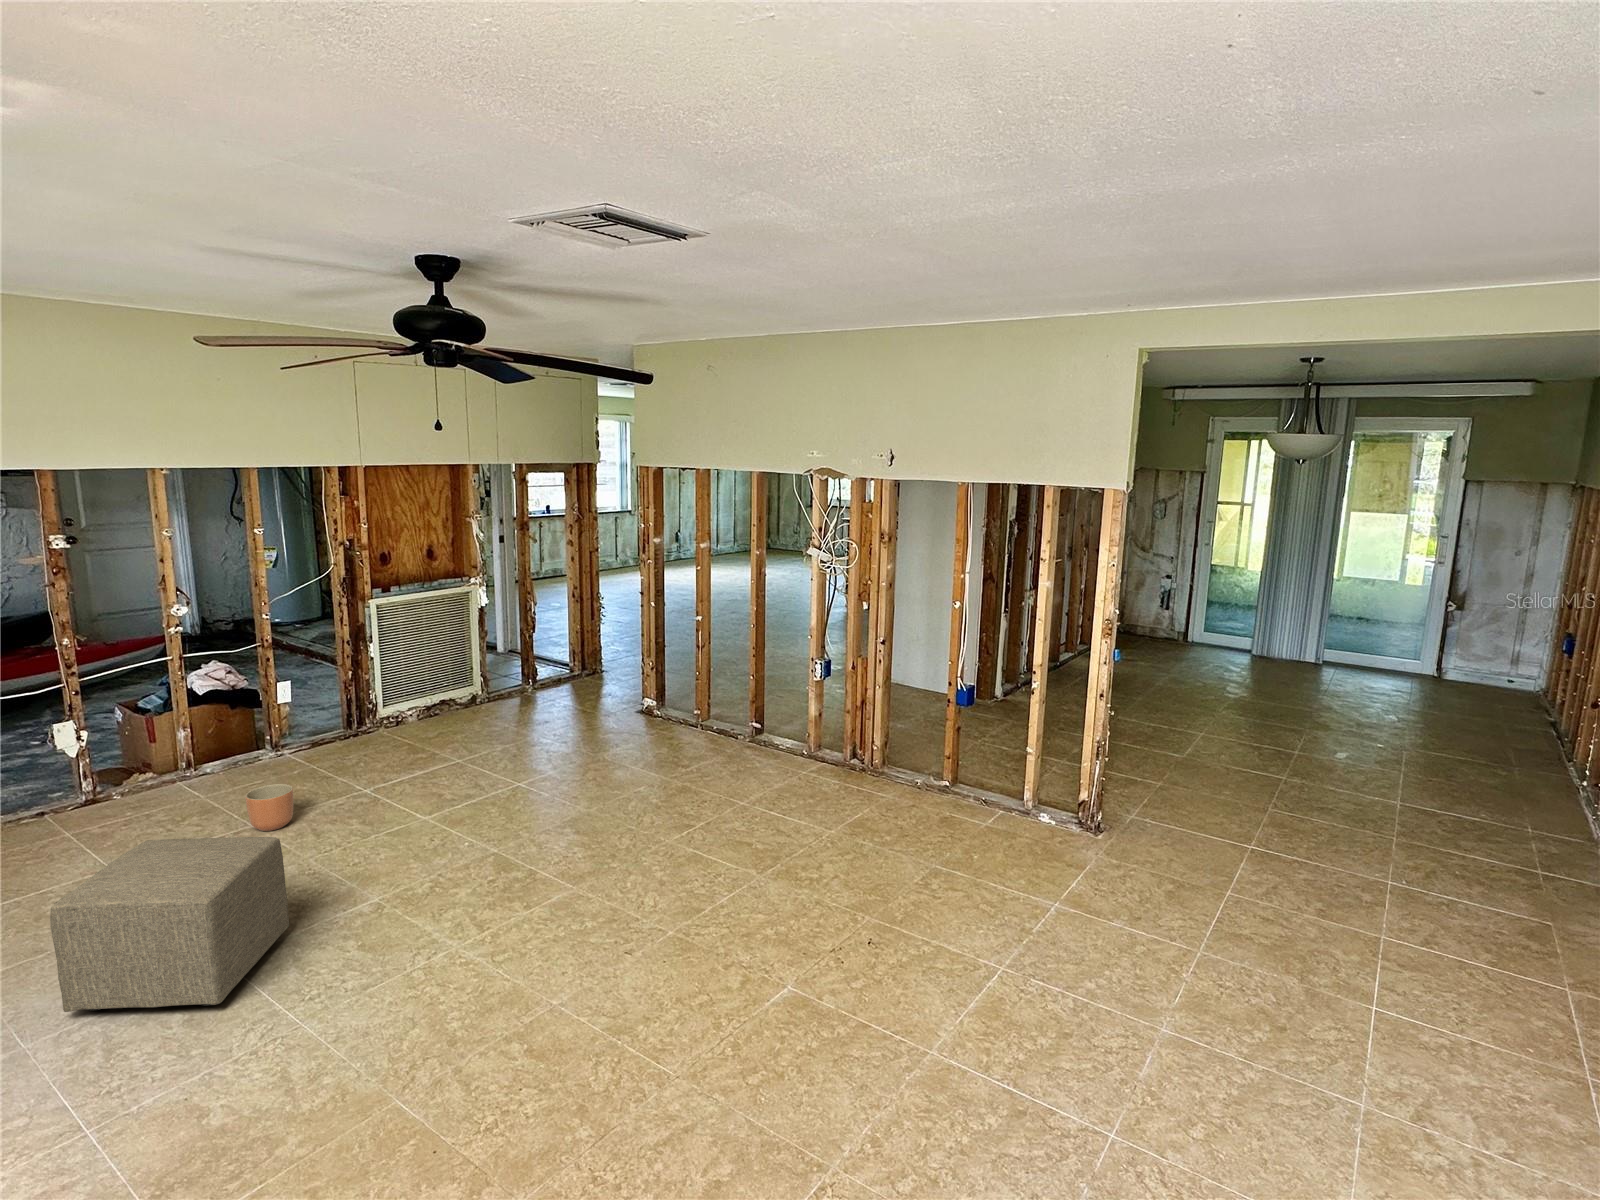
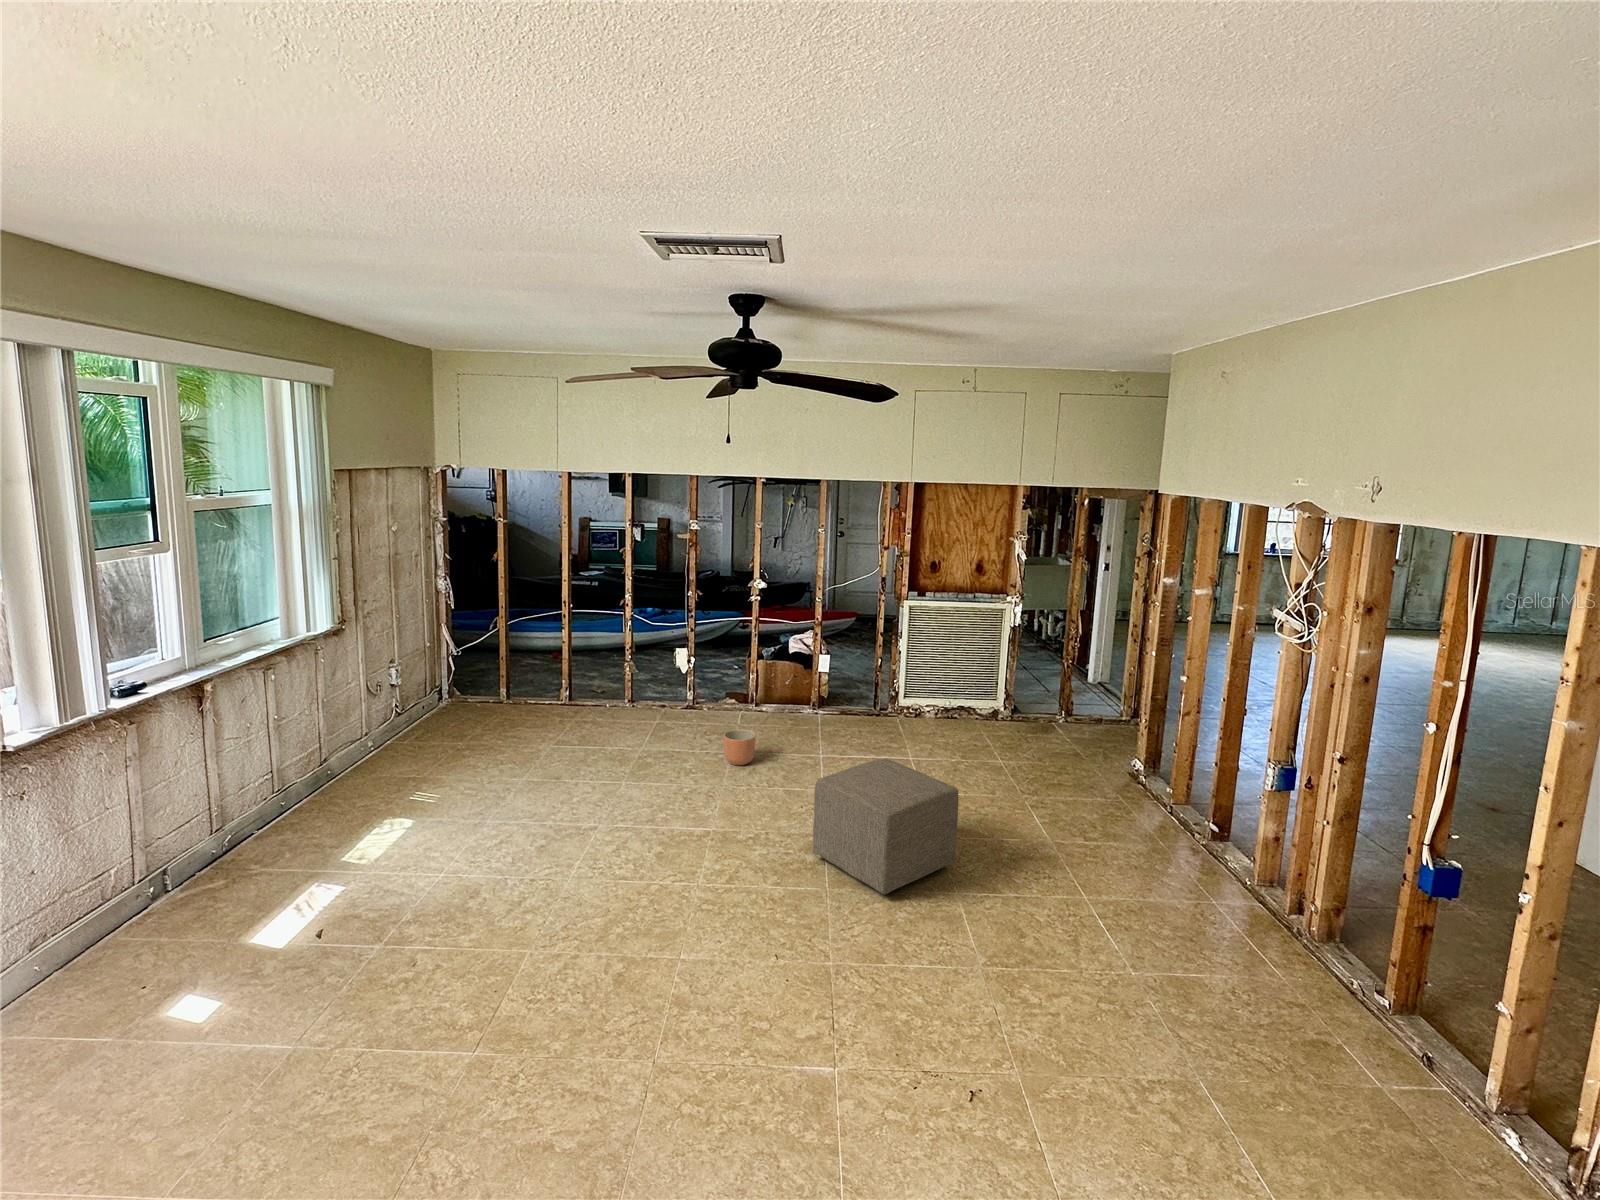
ottoman: present [50,837,289,1012] -> present [813,758,958,894]

